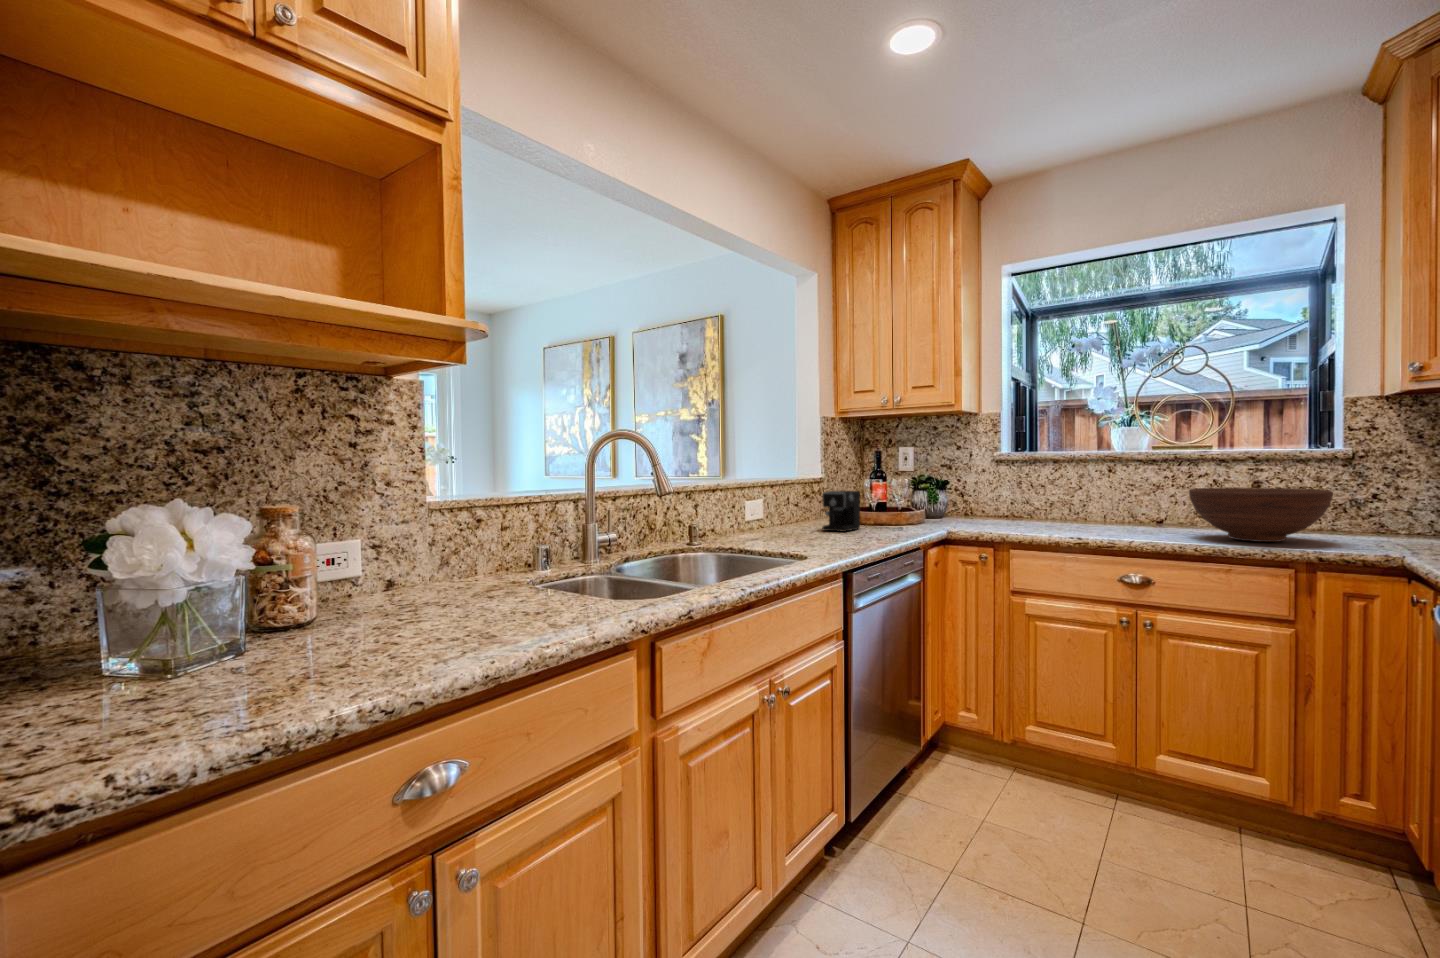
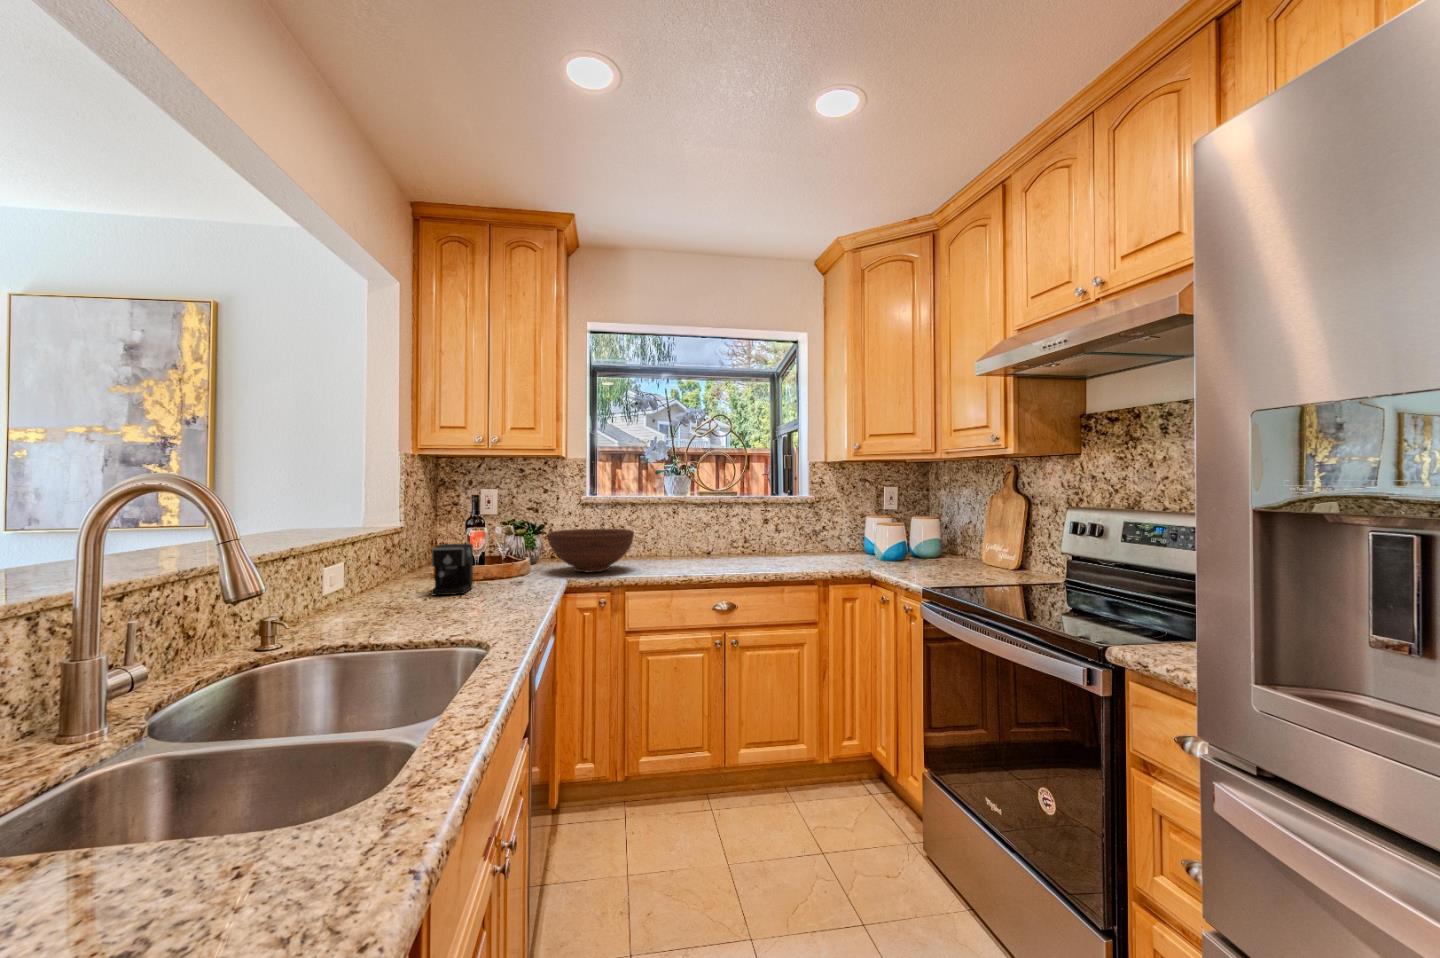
fruit bowl: present [1189,488,1333,542] -> present [548,529,634,572]

